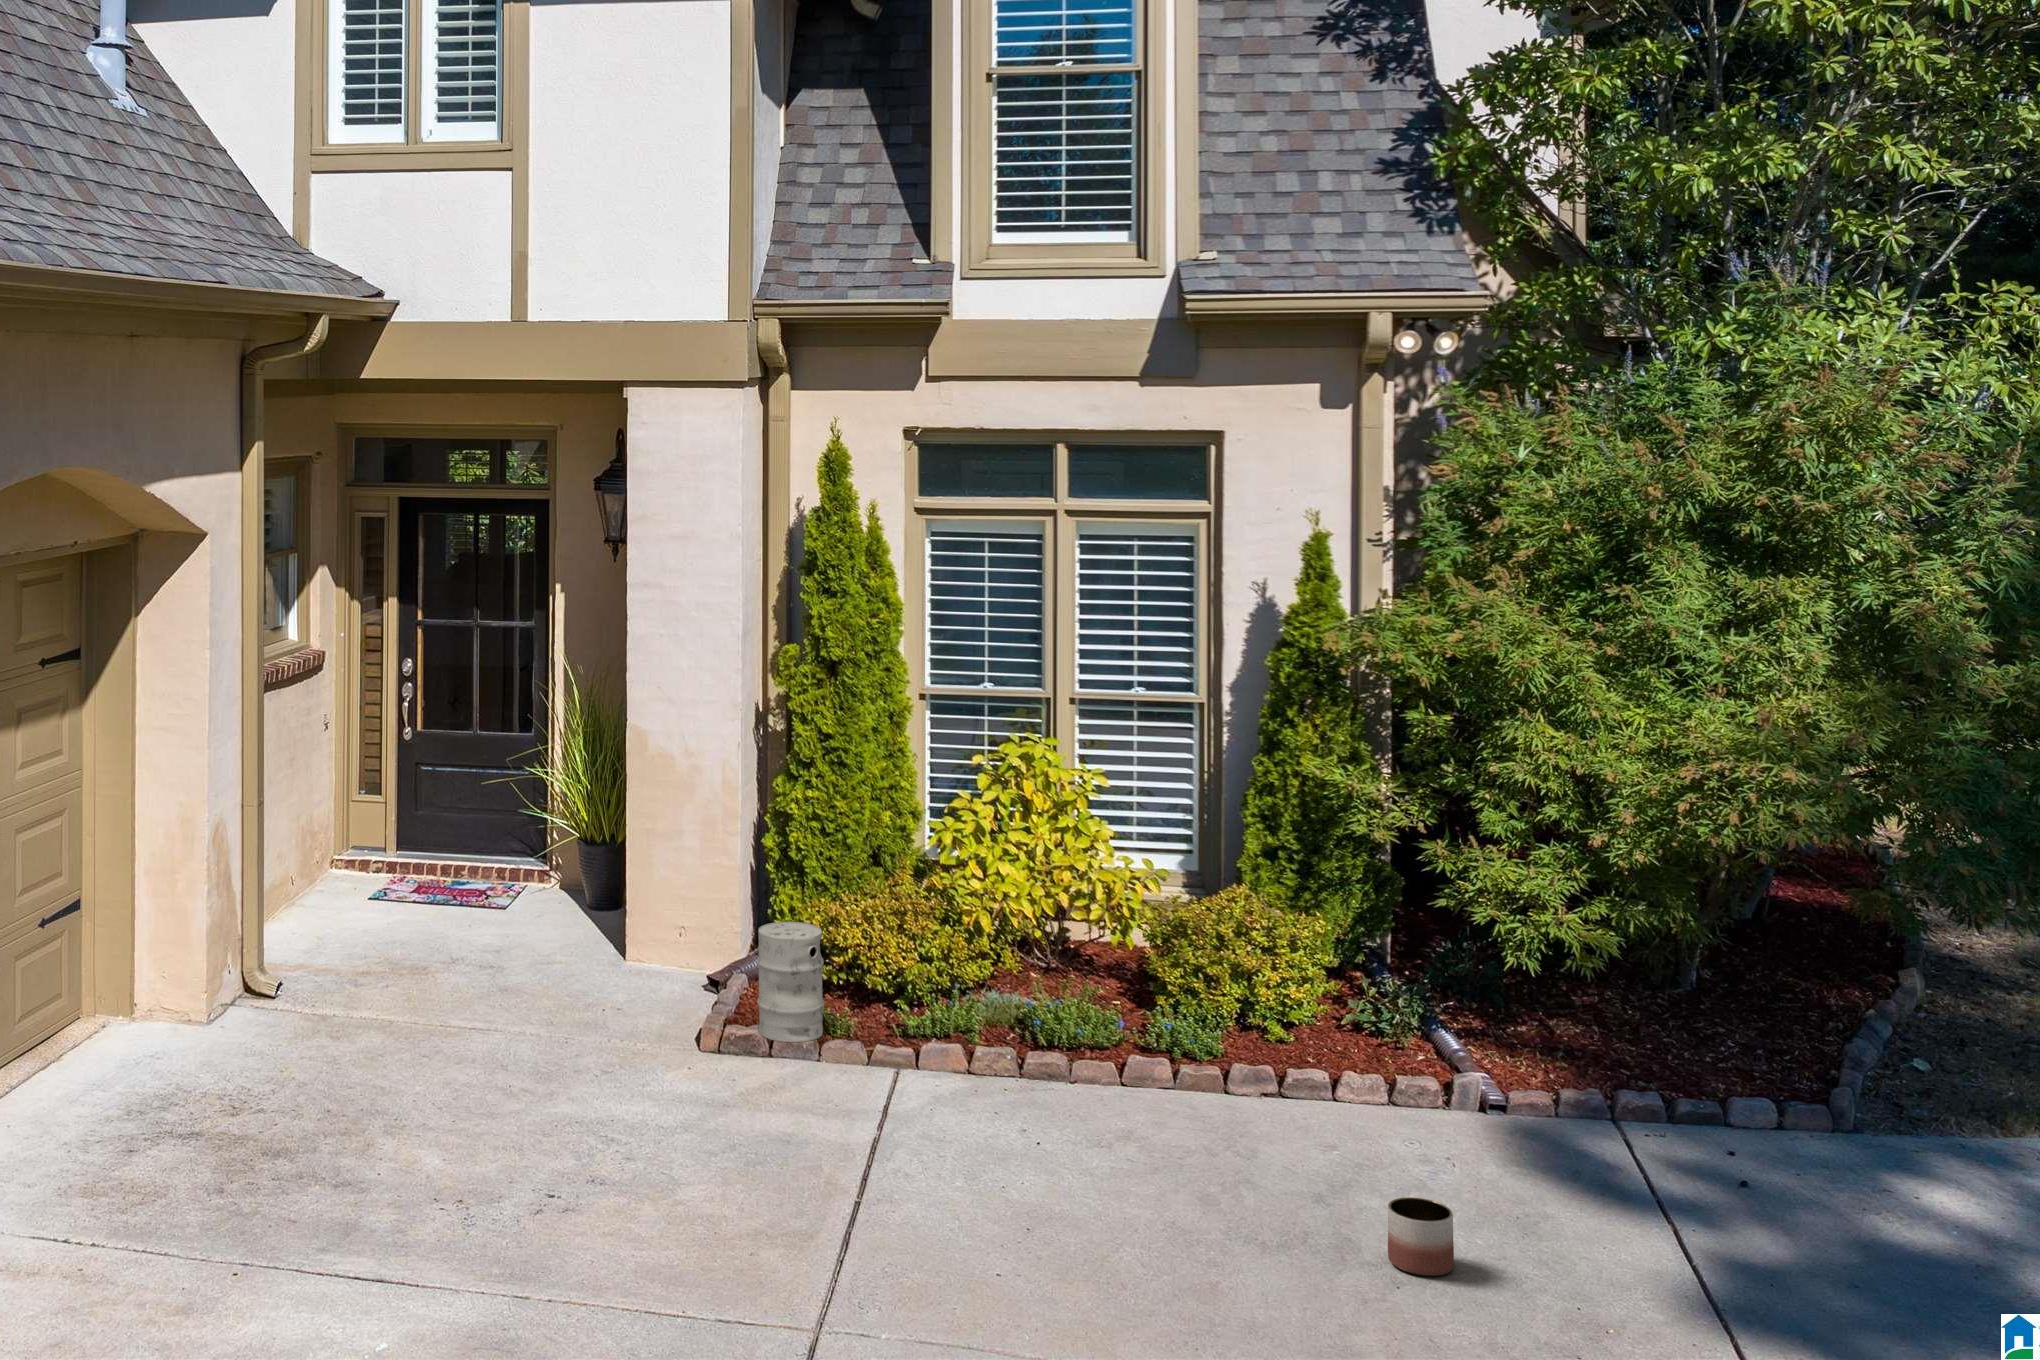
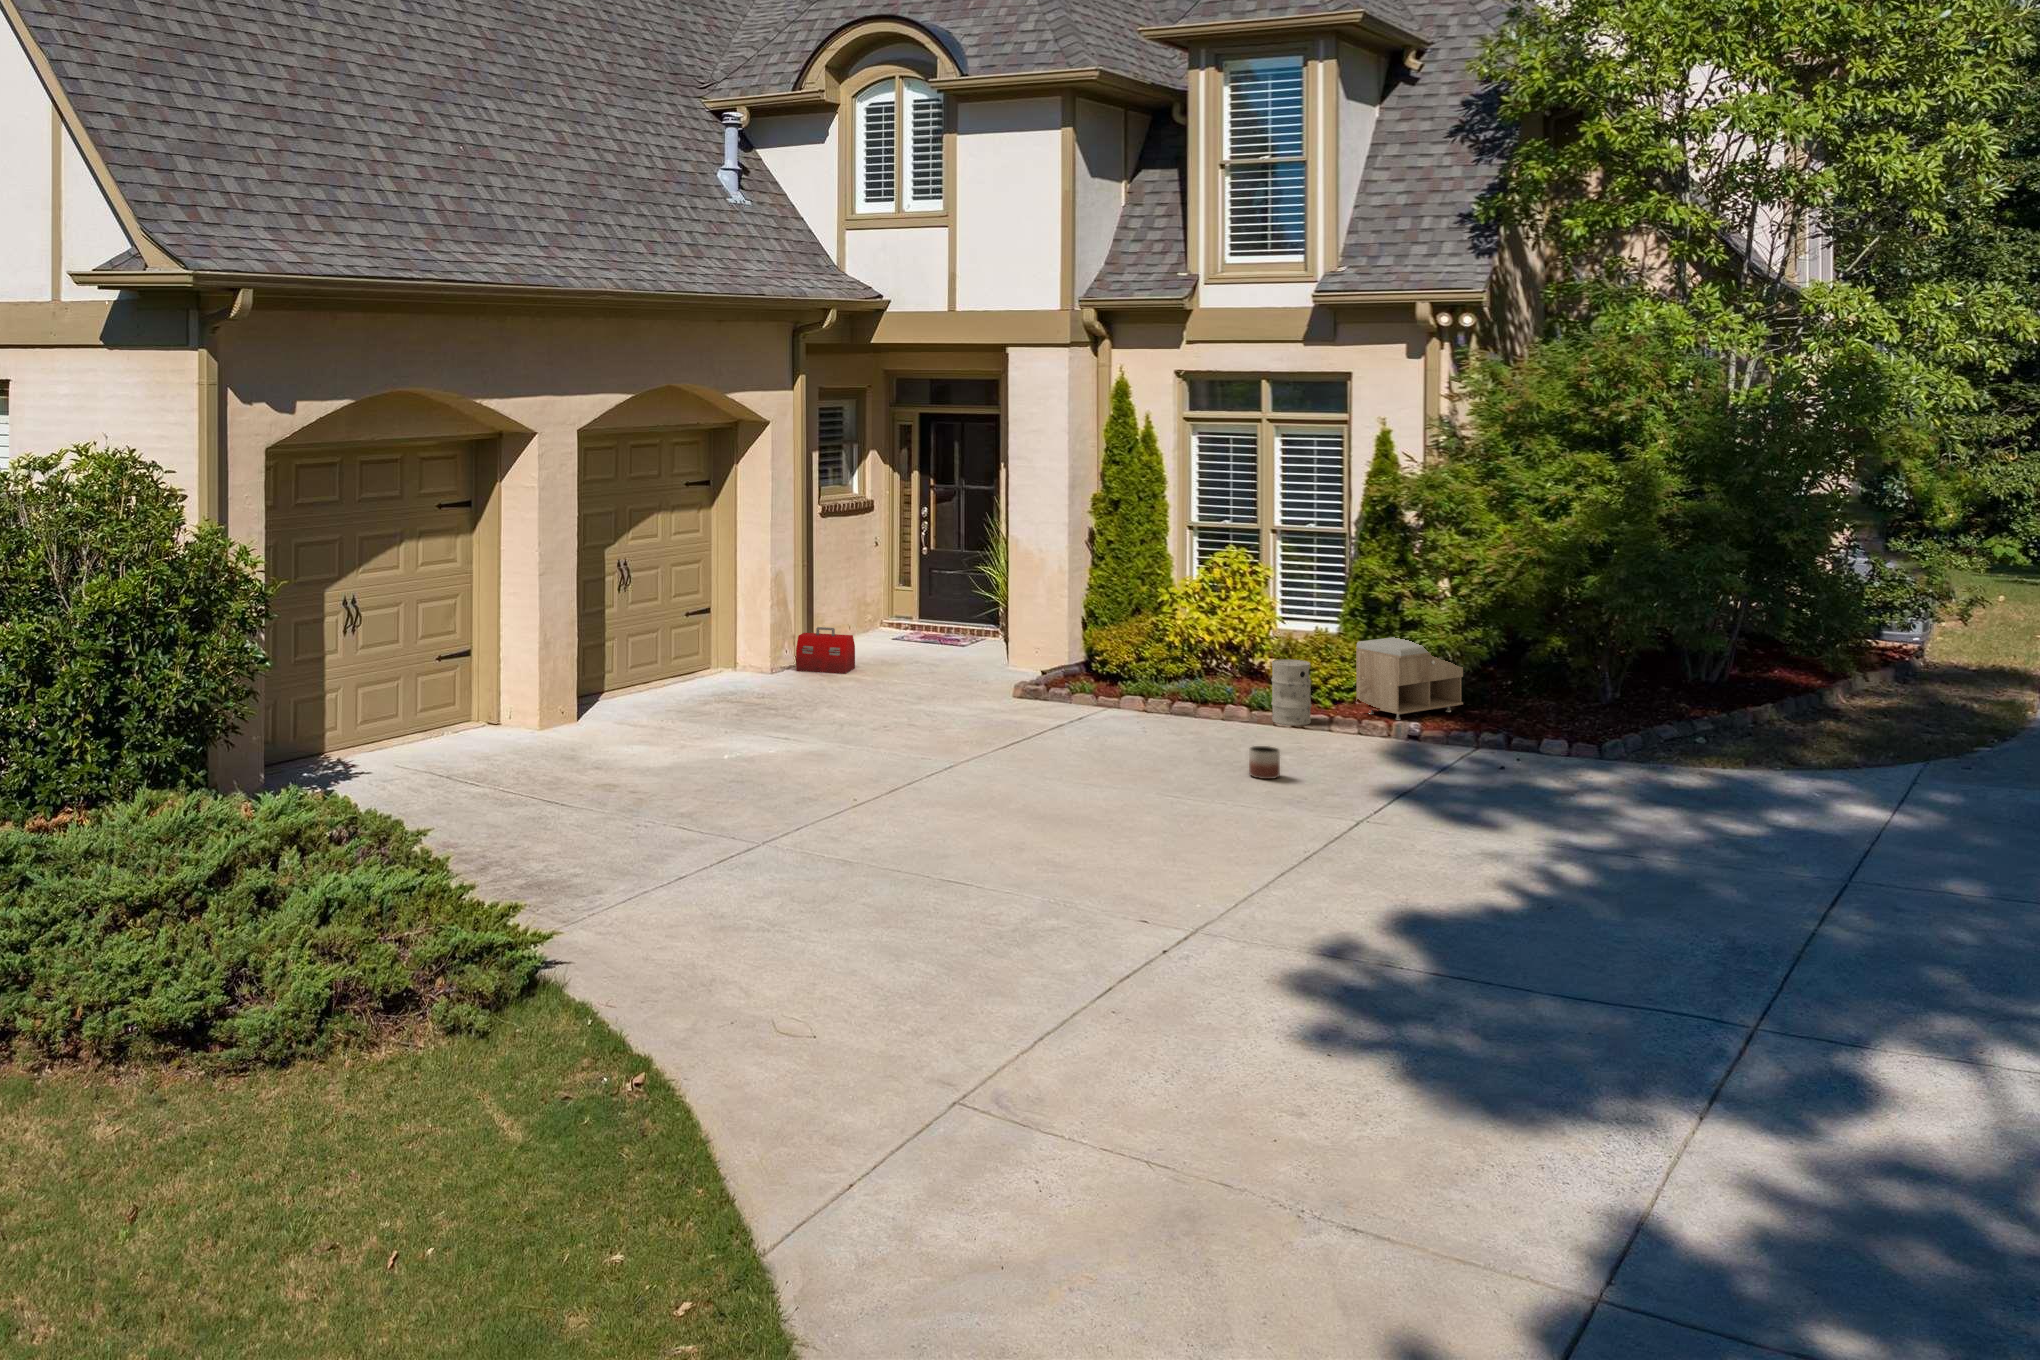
storage bench: none [1309,871,1462,1041] -> present [1356,637,1463,720]
trash can: present [757,922,825,1042] -> present [1271,659,1312,725]
toolbox: none [254,926,360,1018] -> present [796,627,855,674]

